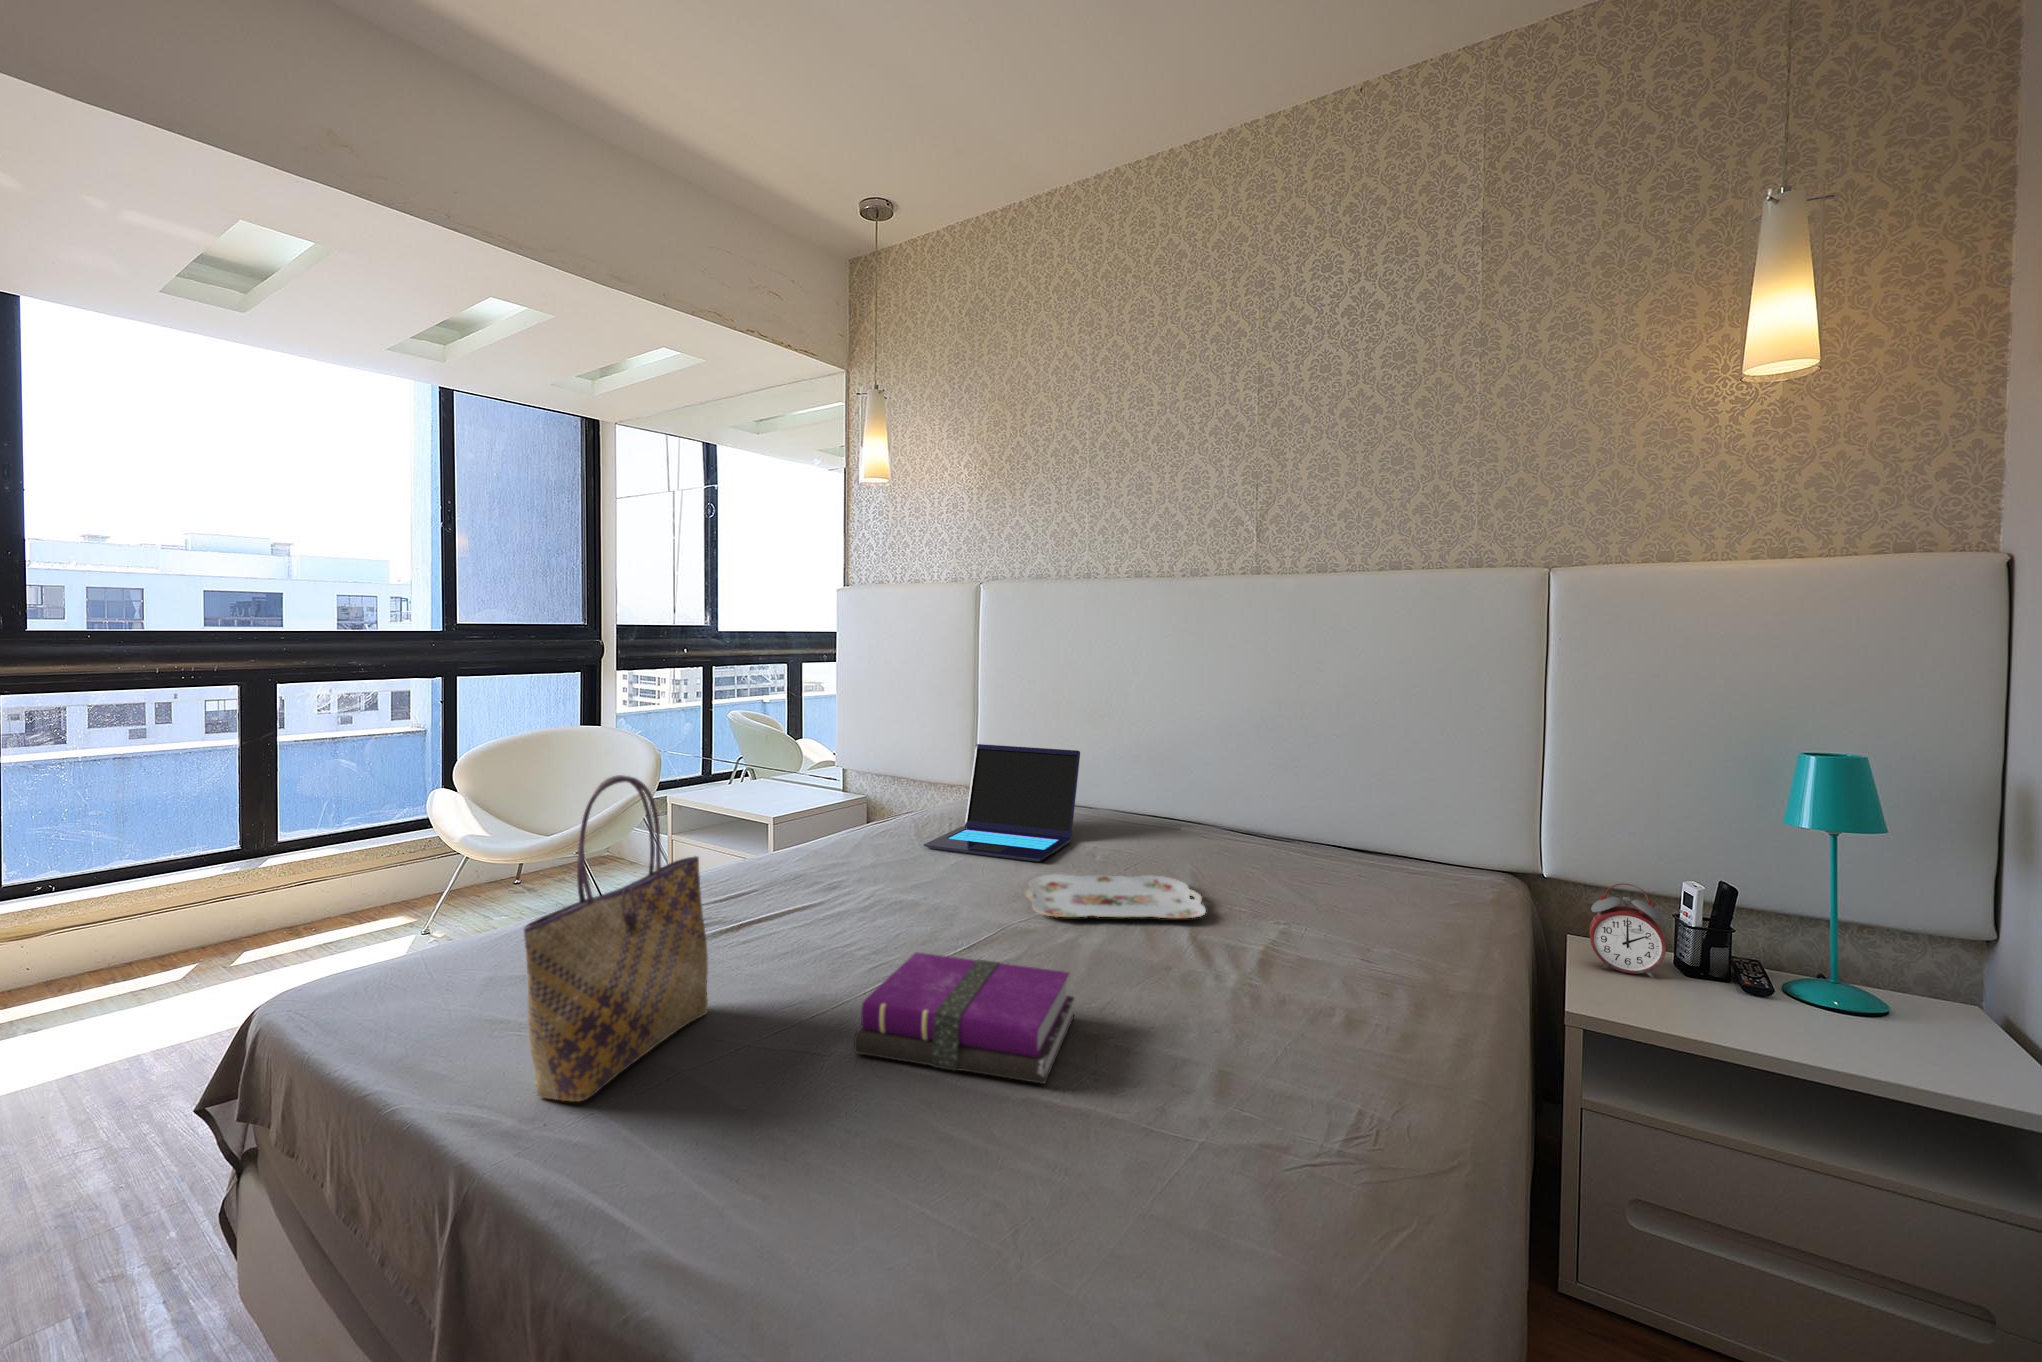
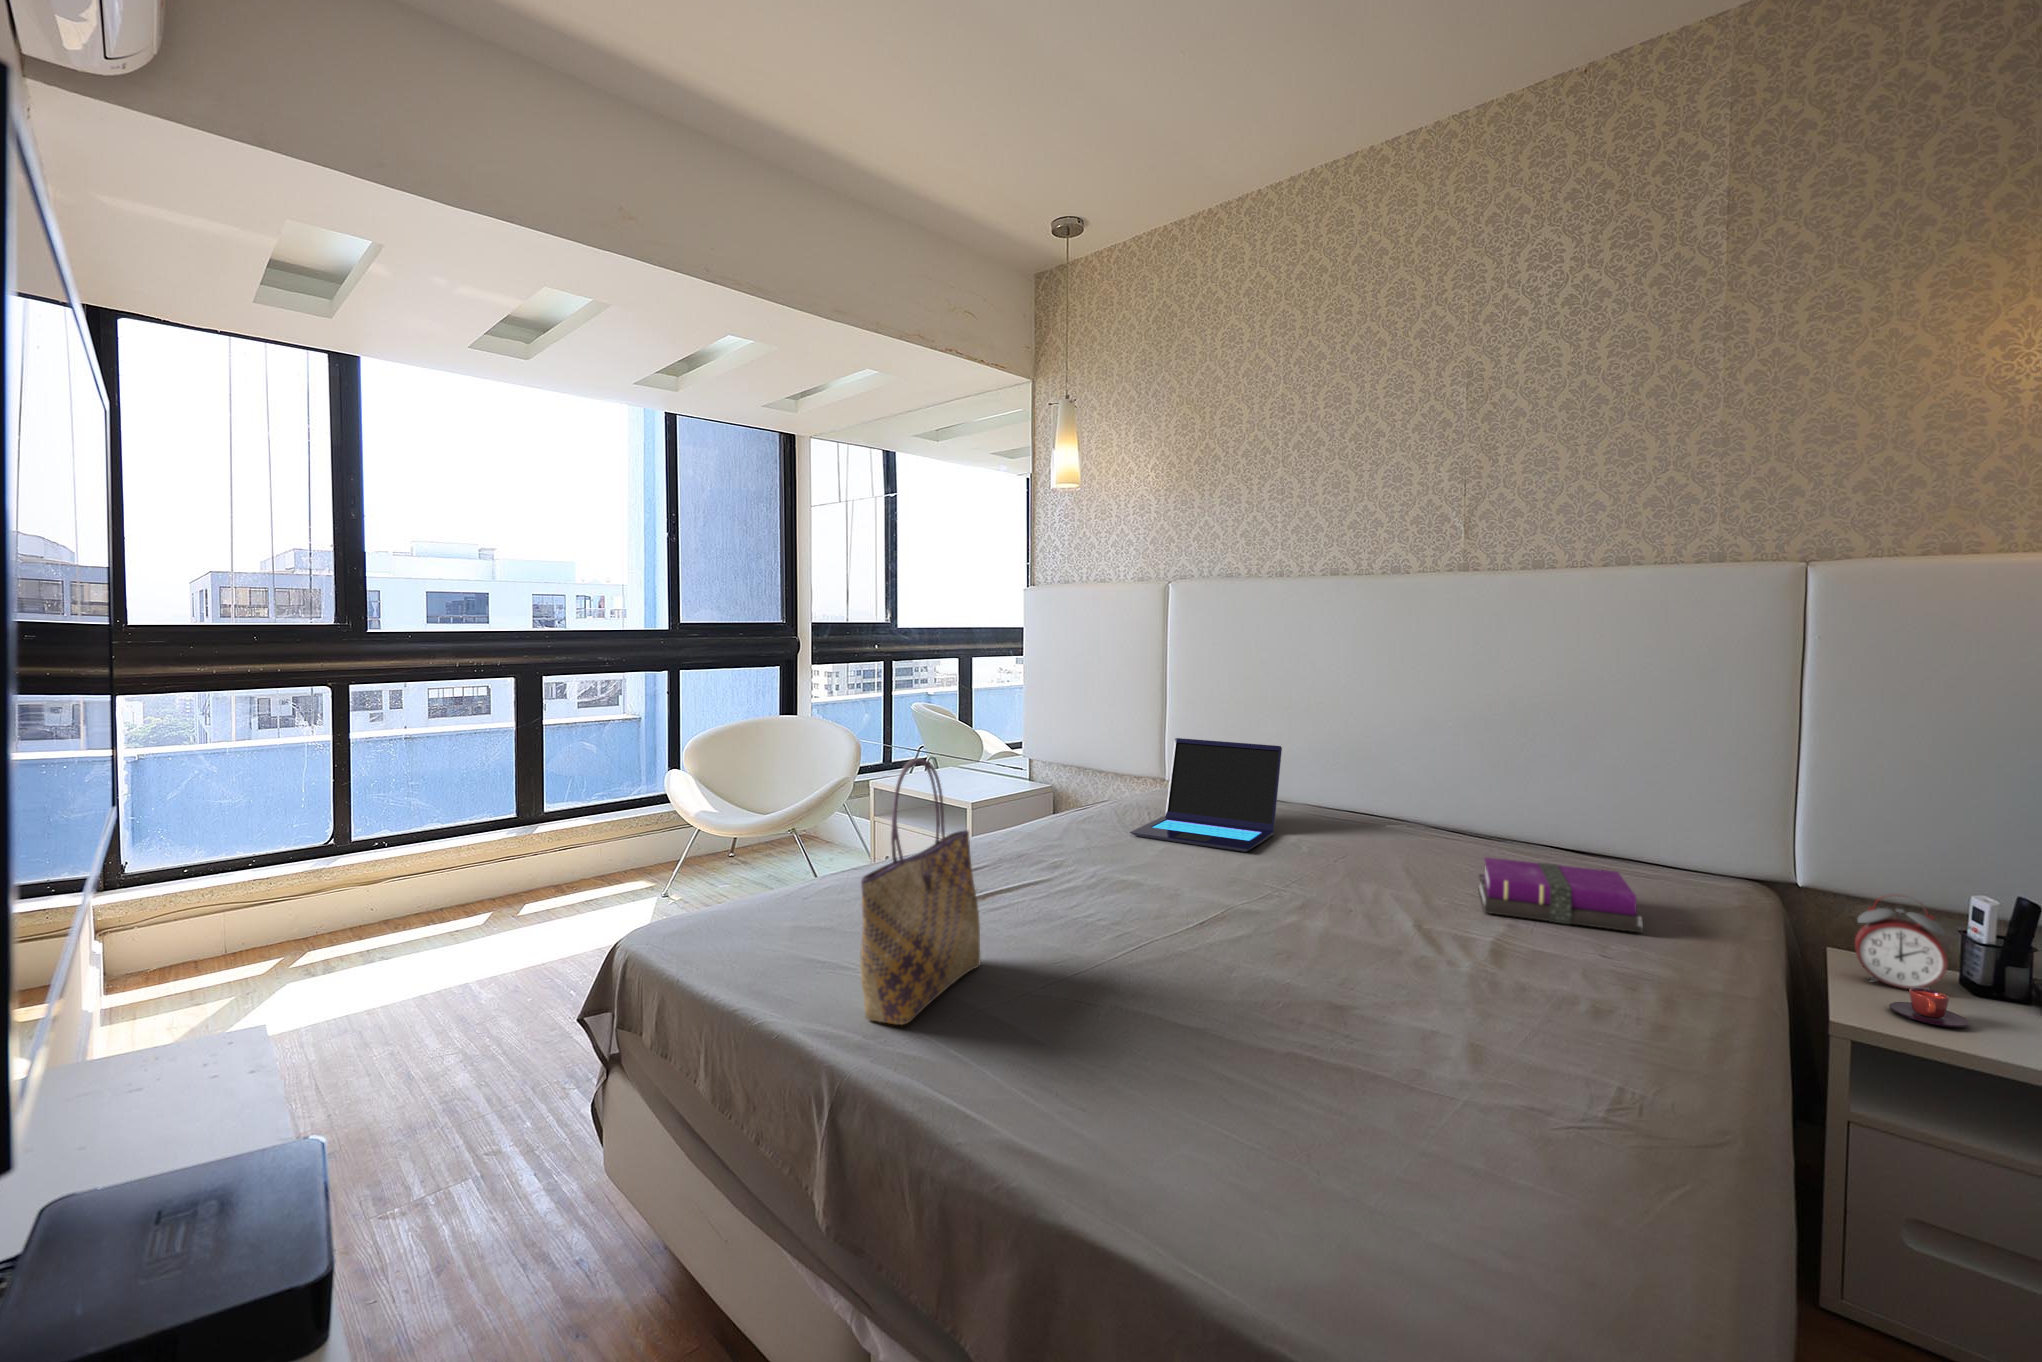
serving tray: present [1026,874,1206,918] -> none [1241,864,1426,909]
notebook: present [854,952,1074,1084] -> present [1479,857,1643,933]
teacup: none [1618,974,1685,1011] -> present [1889,988,1969,1027]

